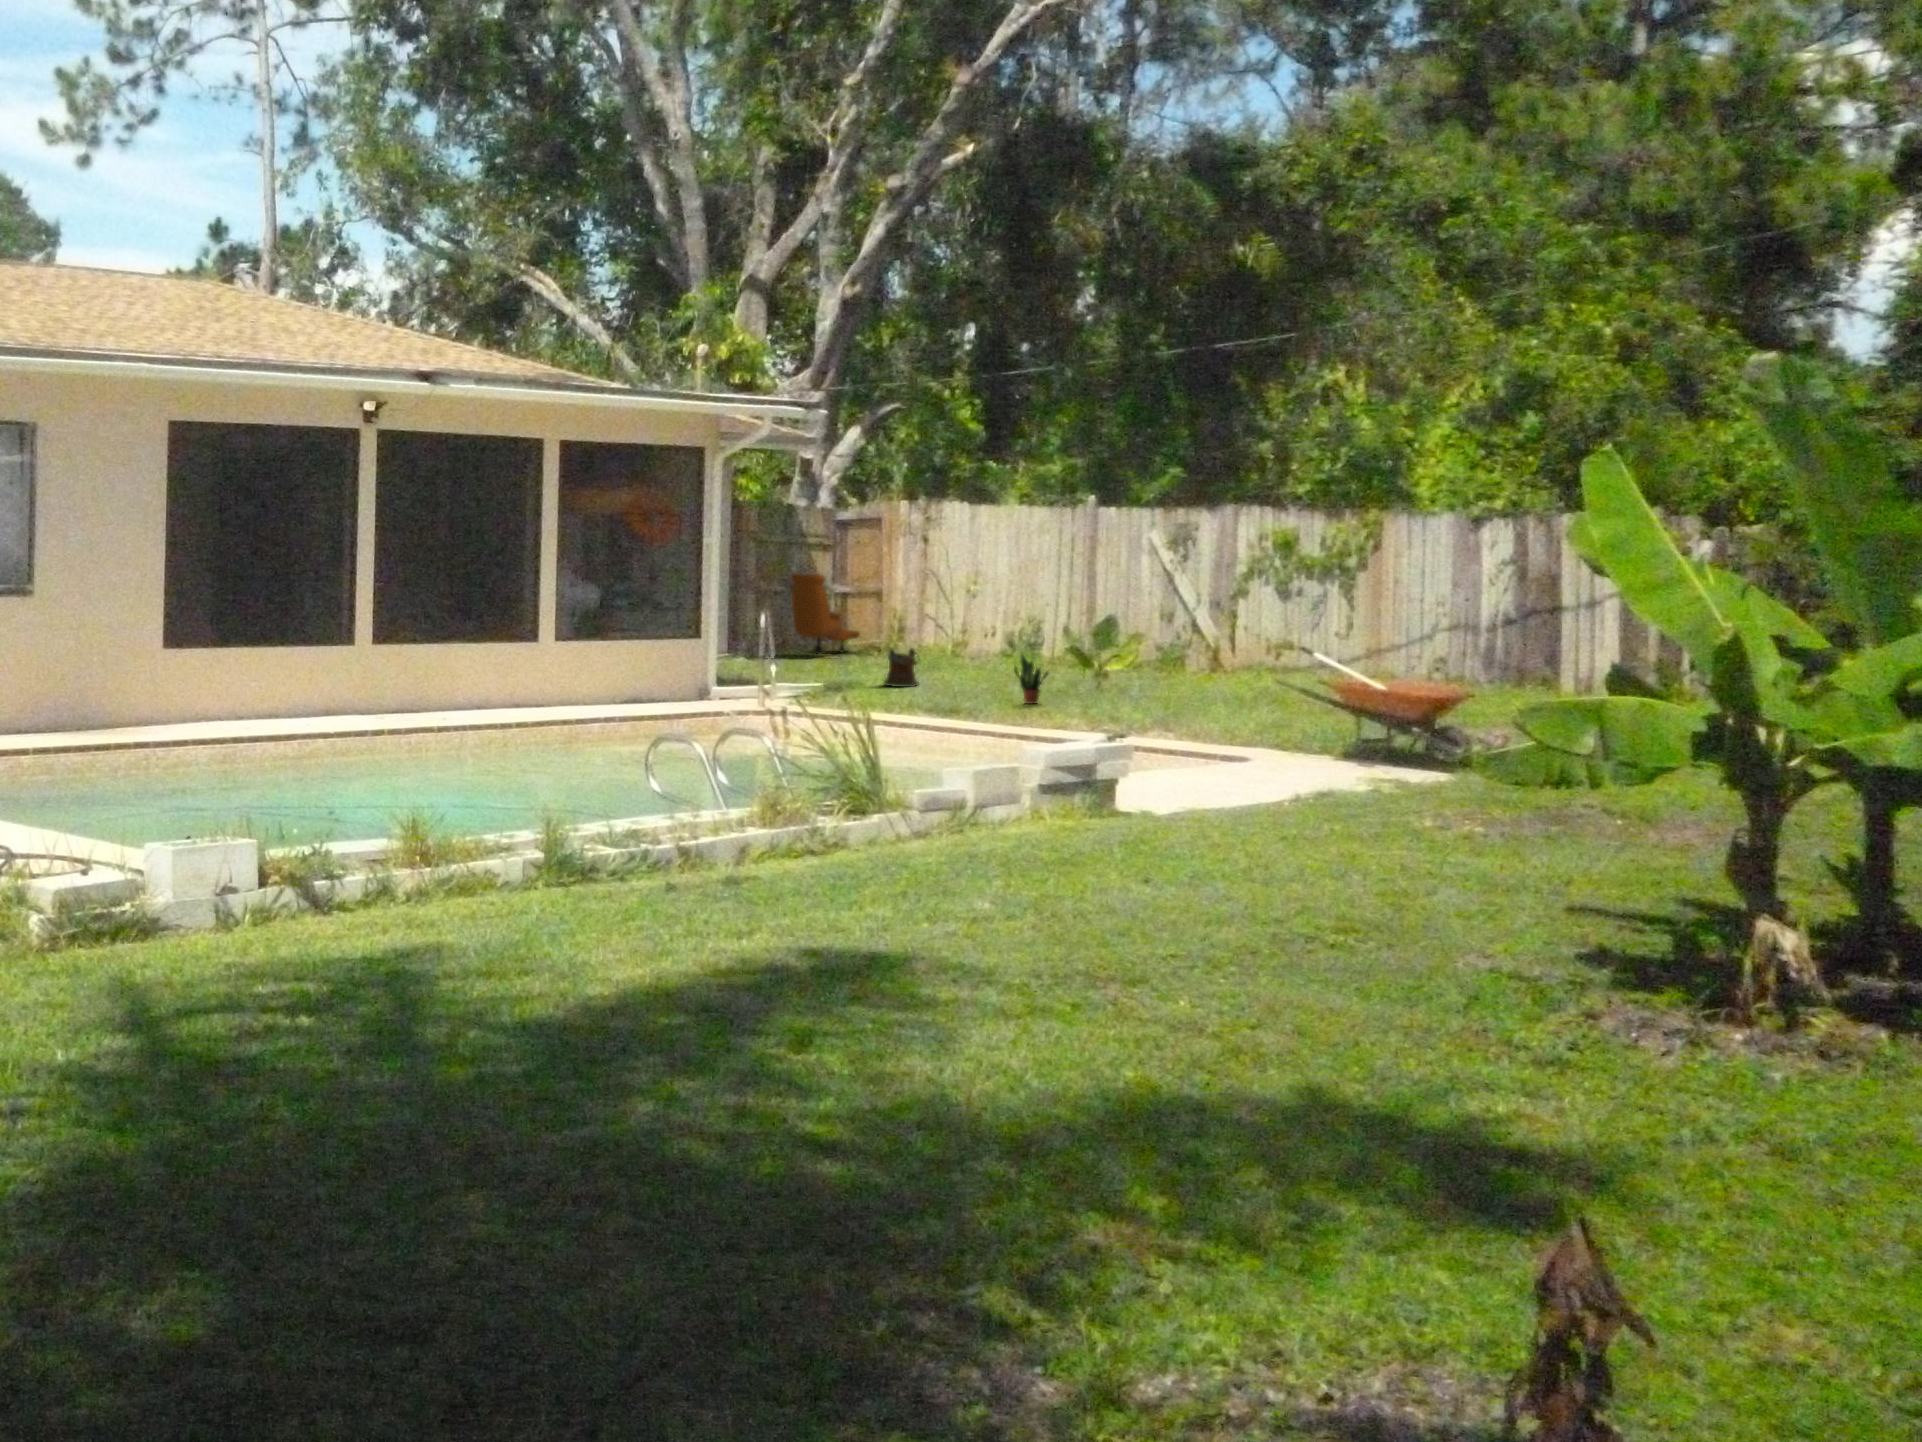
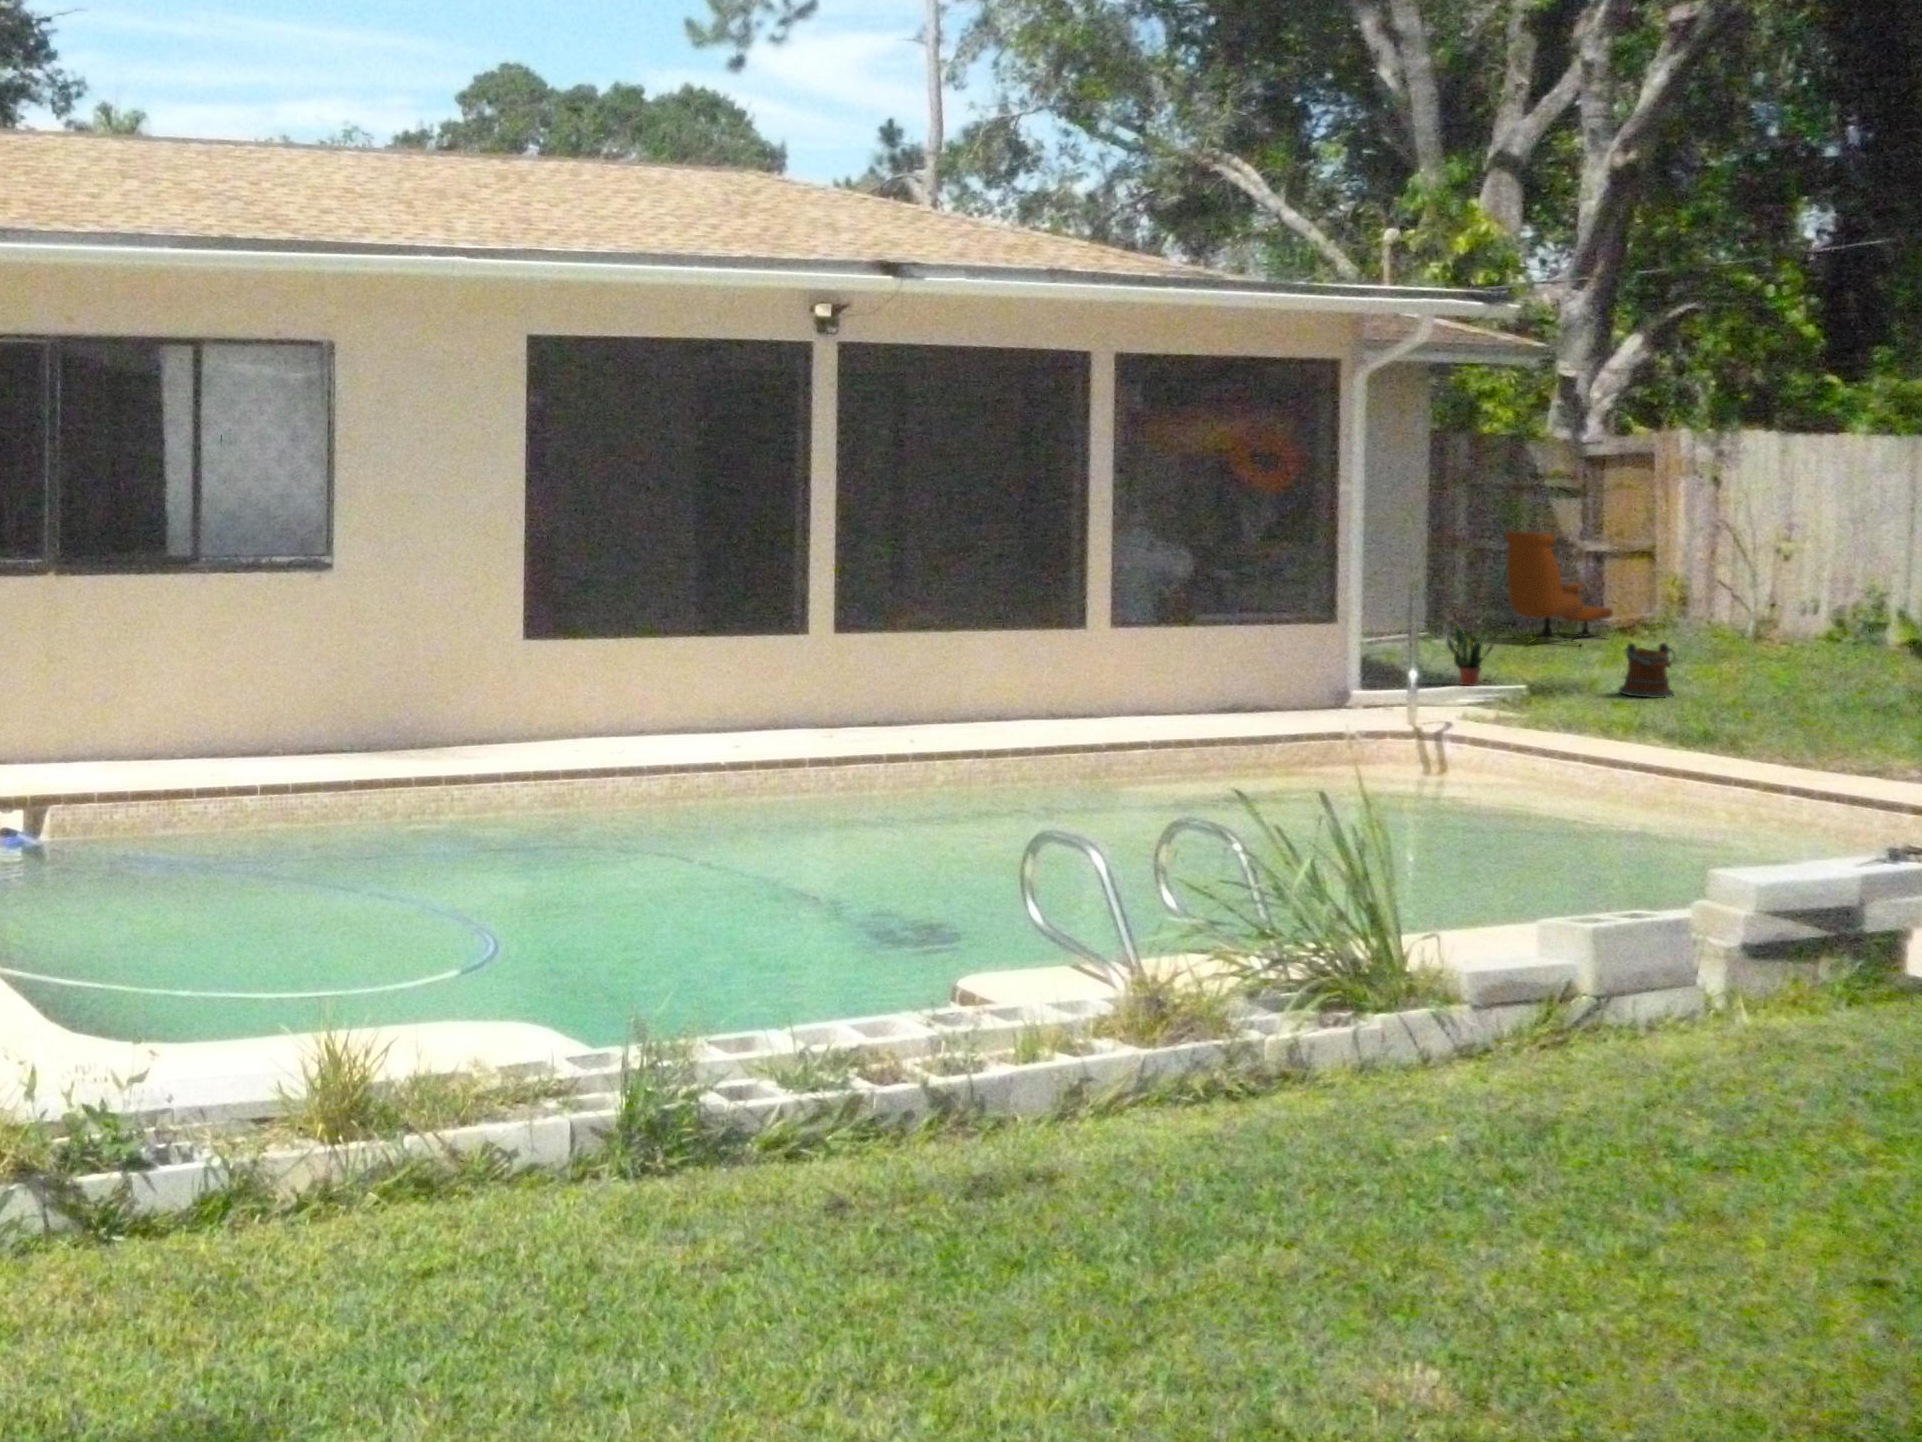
potted plant: present [1014,655,1049,704] -> present [1447,624,1494,686]

